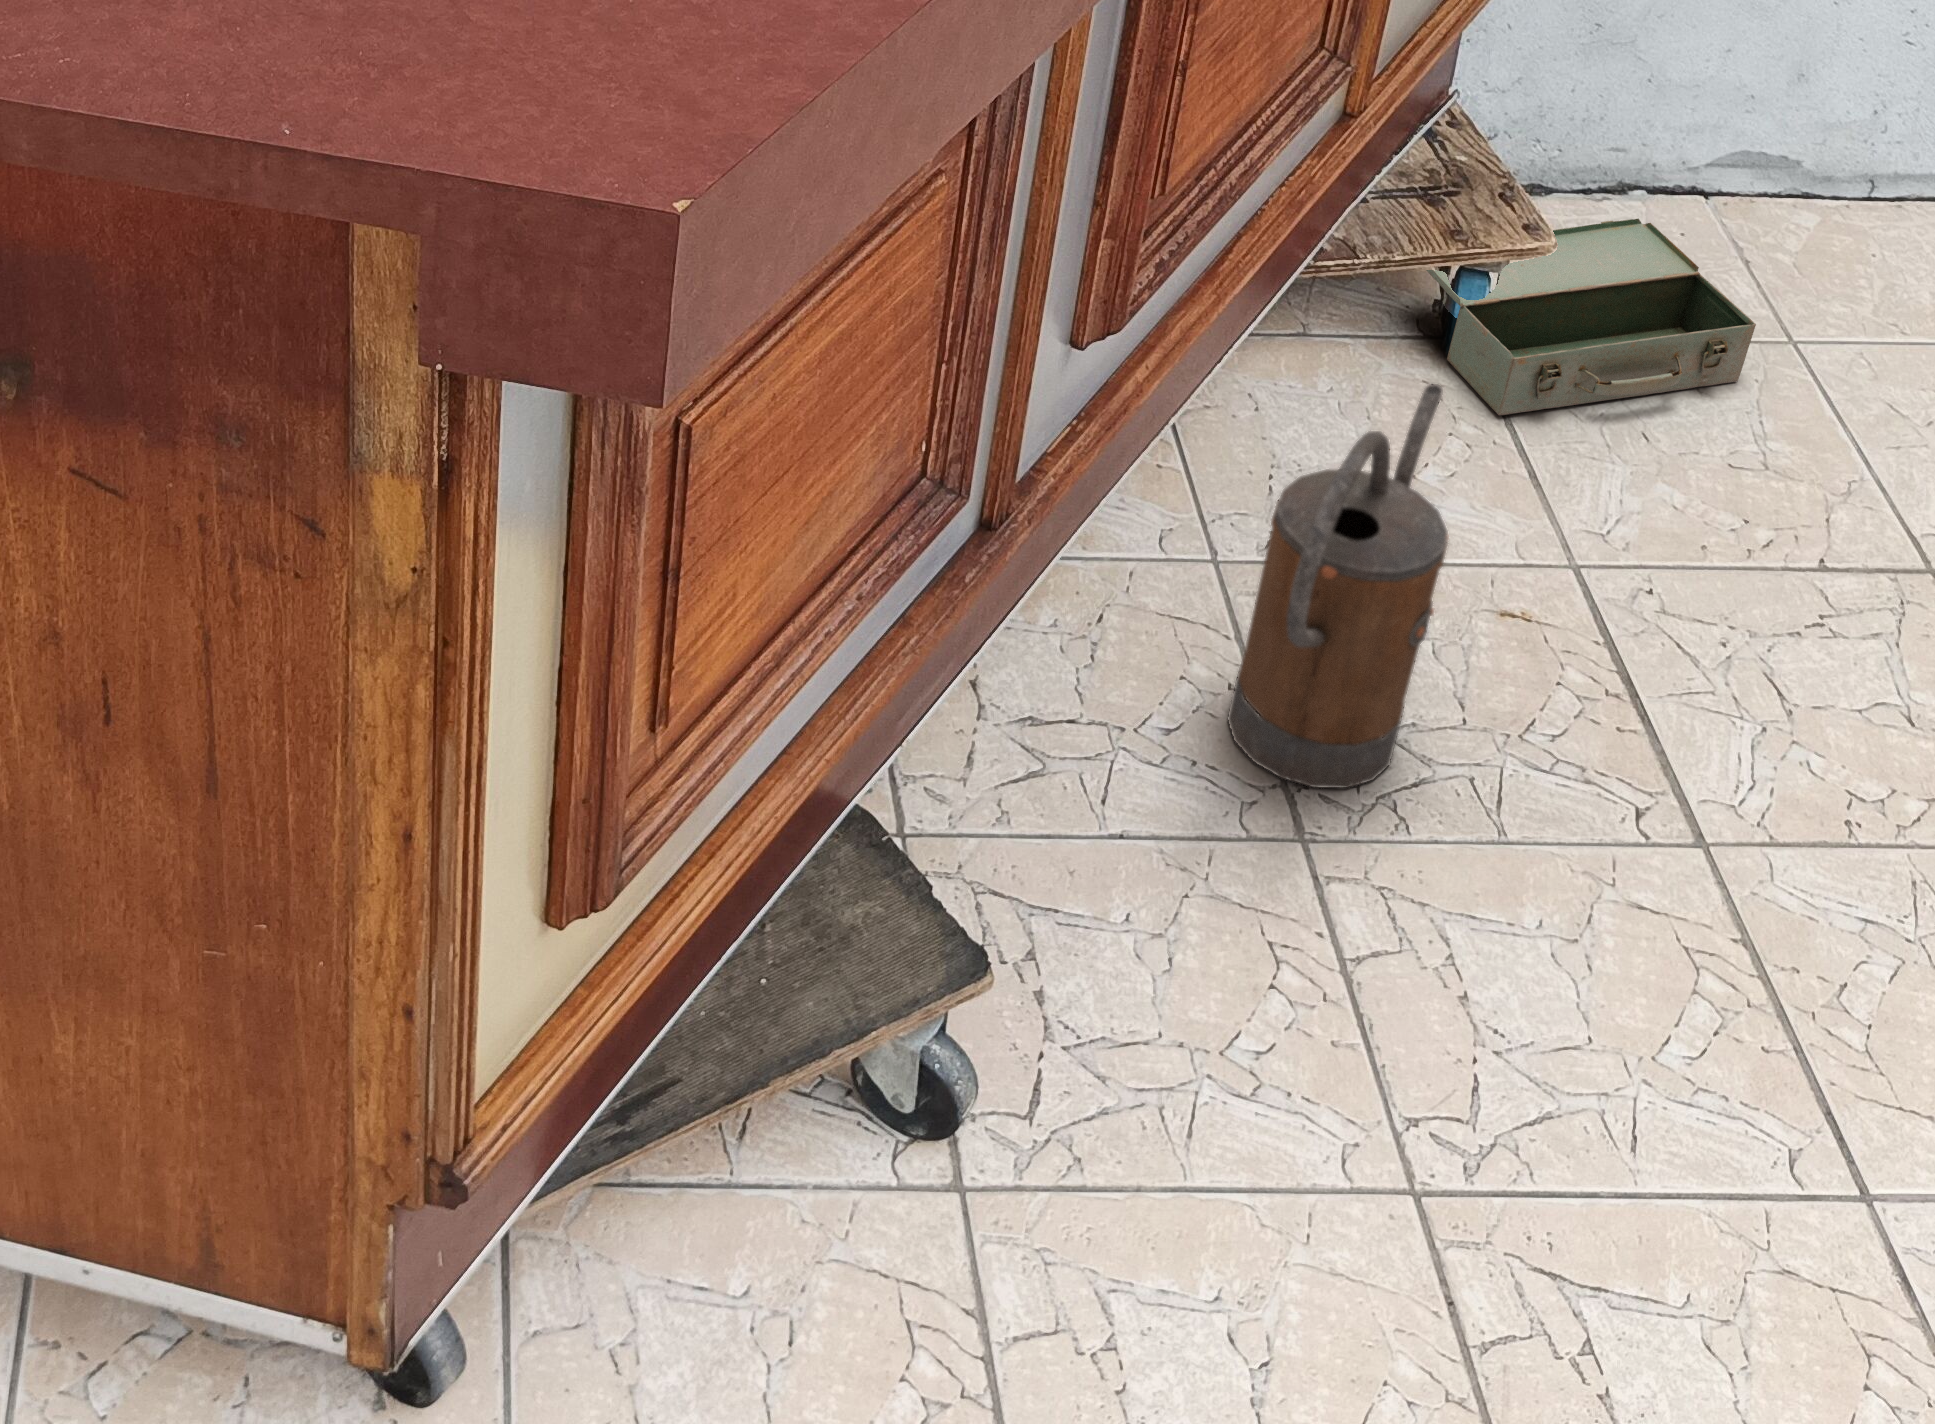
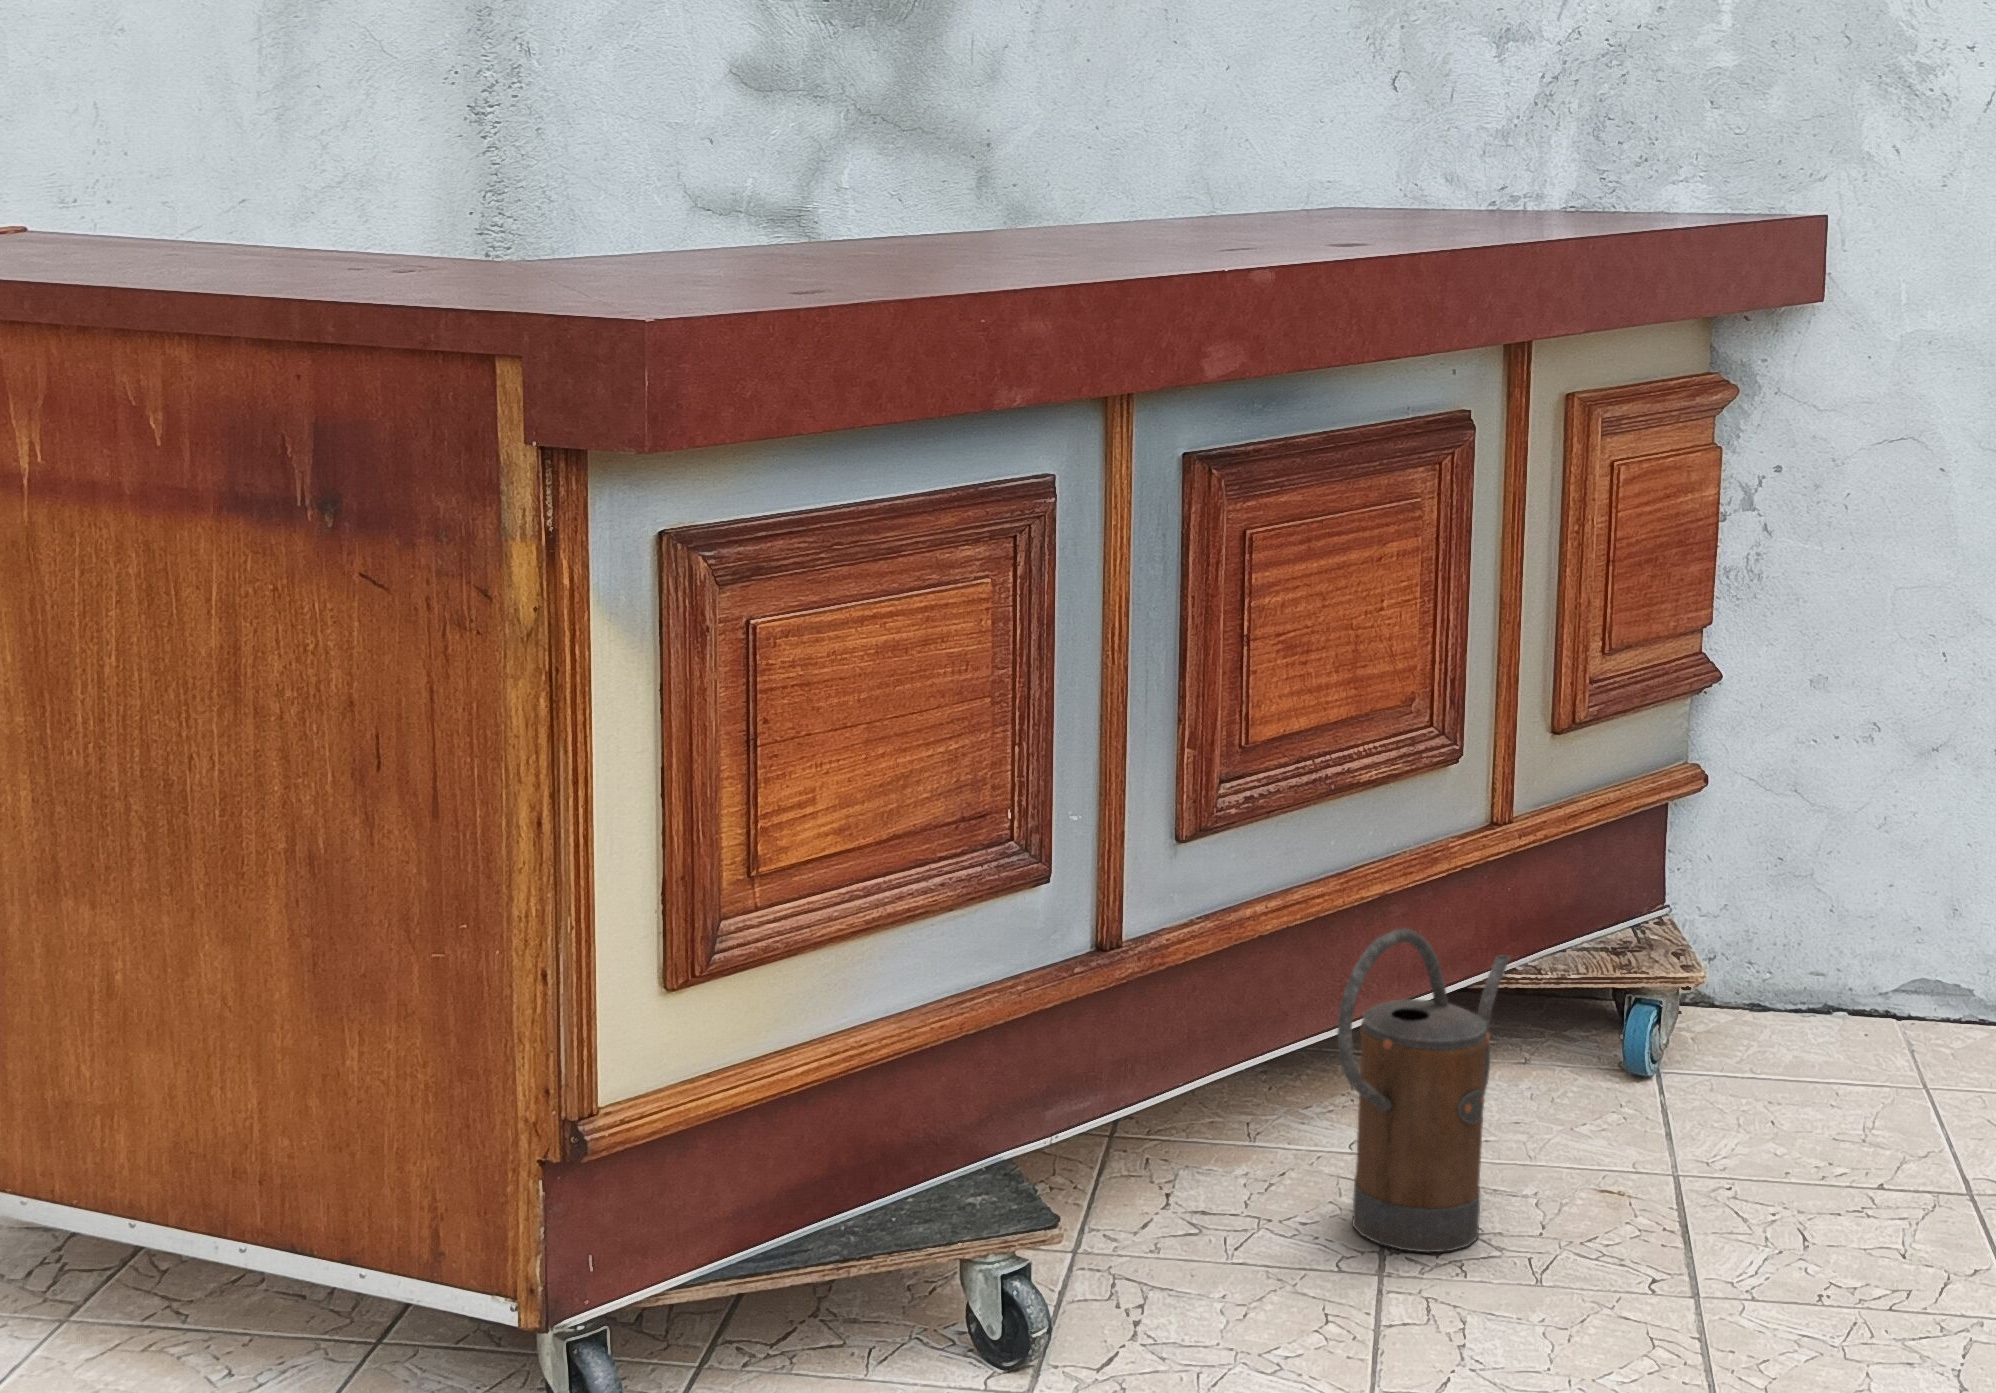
toolbox: present [1426,219,1756,415] -> none [1609,996,1870,1103]

